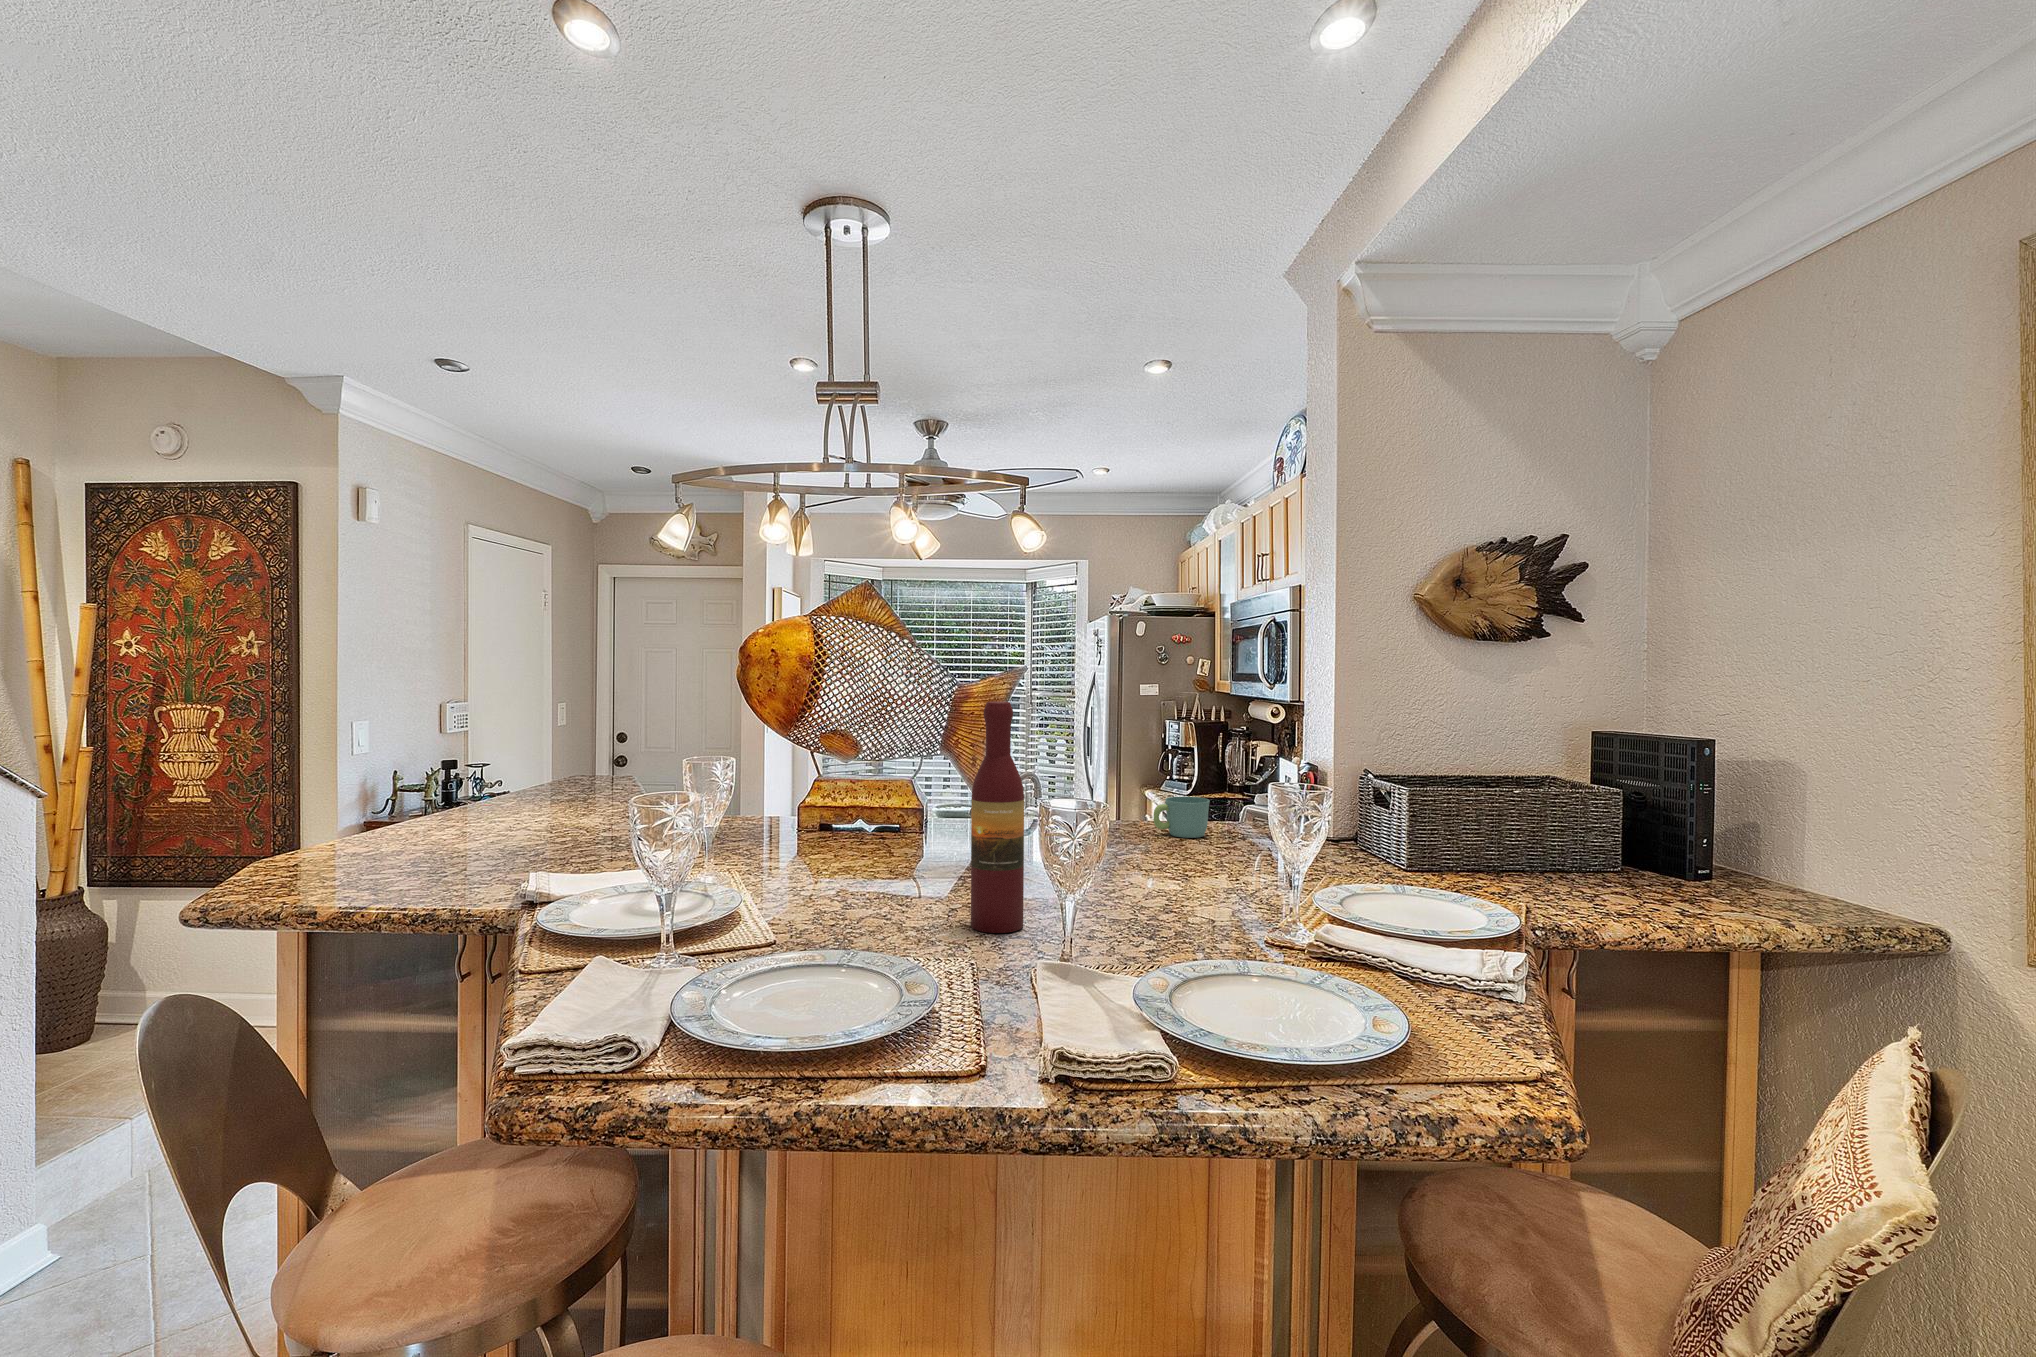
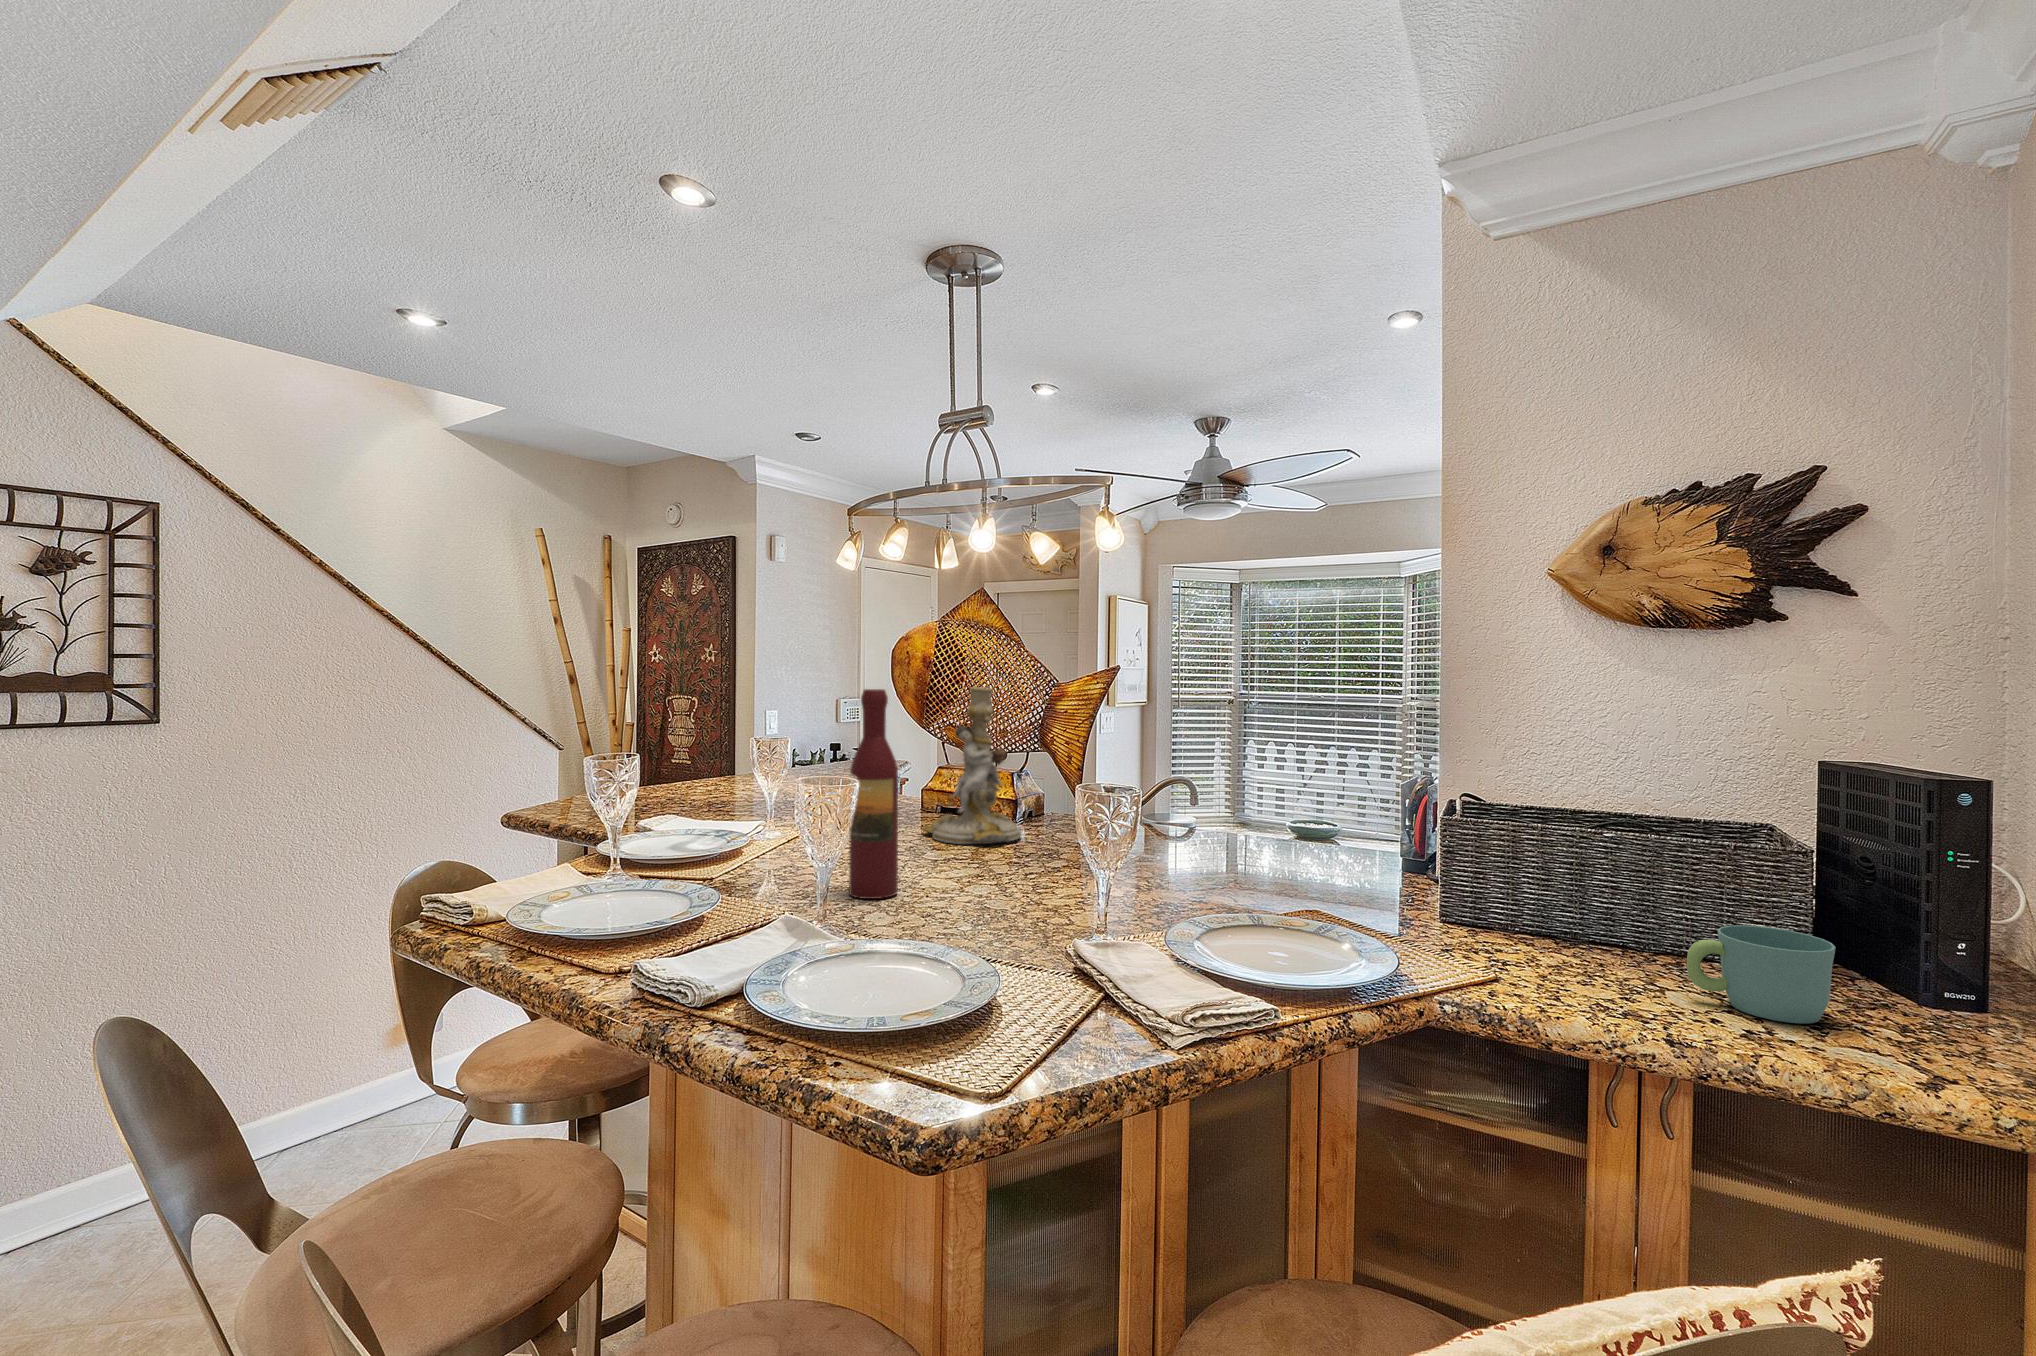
candlestick: none [873,693,980,863] -> present [924,687,1021,844]
mug: present [1154,797,1210,838] -> present [1687,925,1836,1024]

